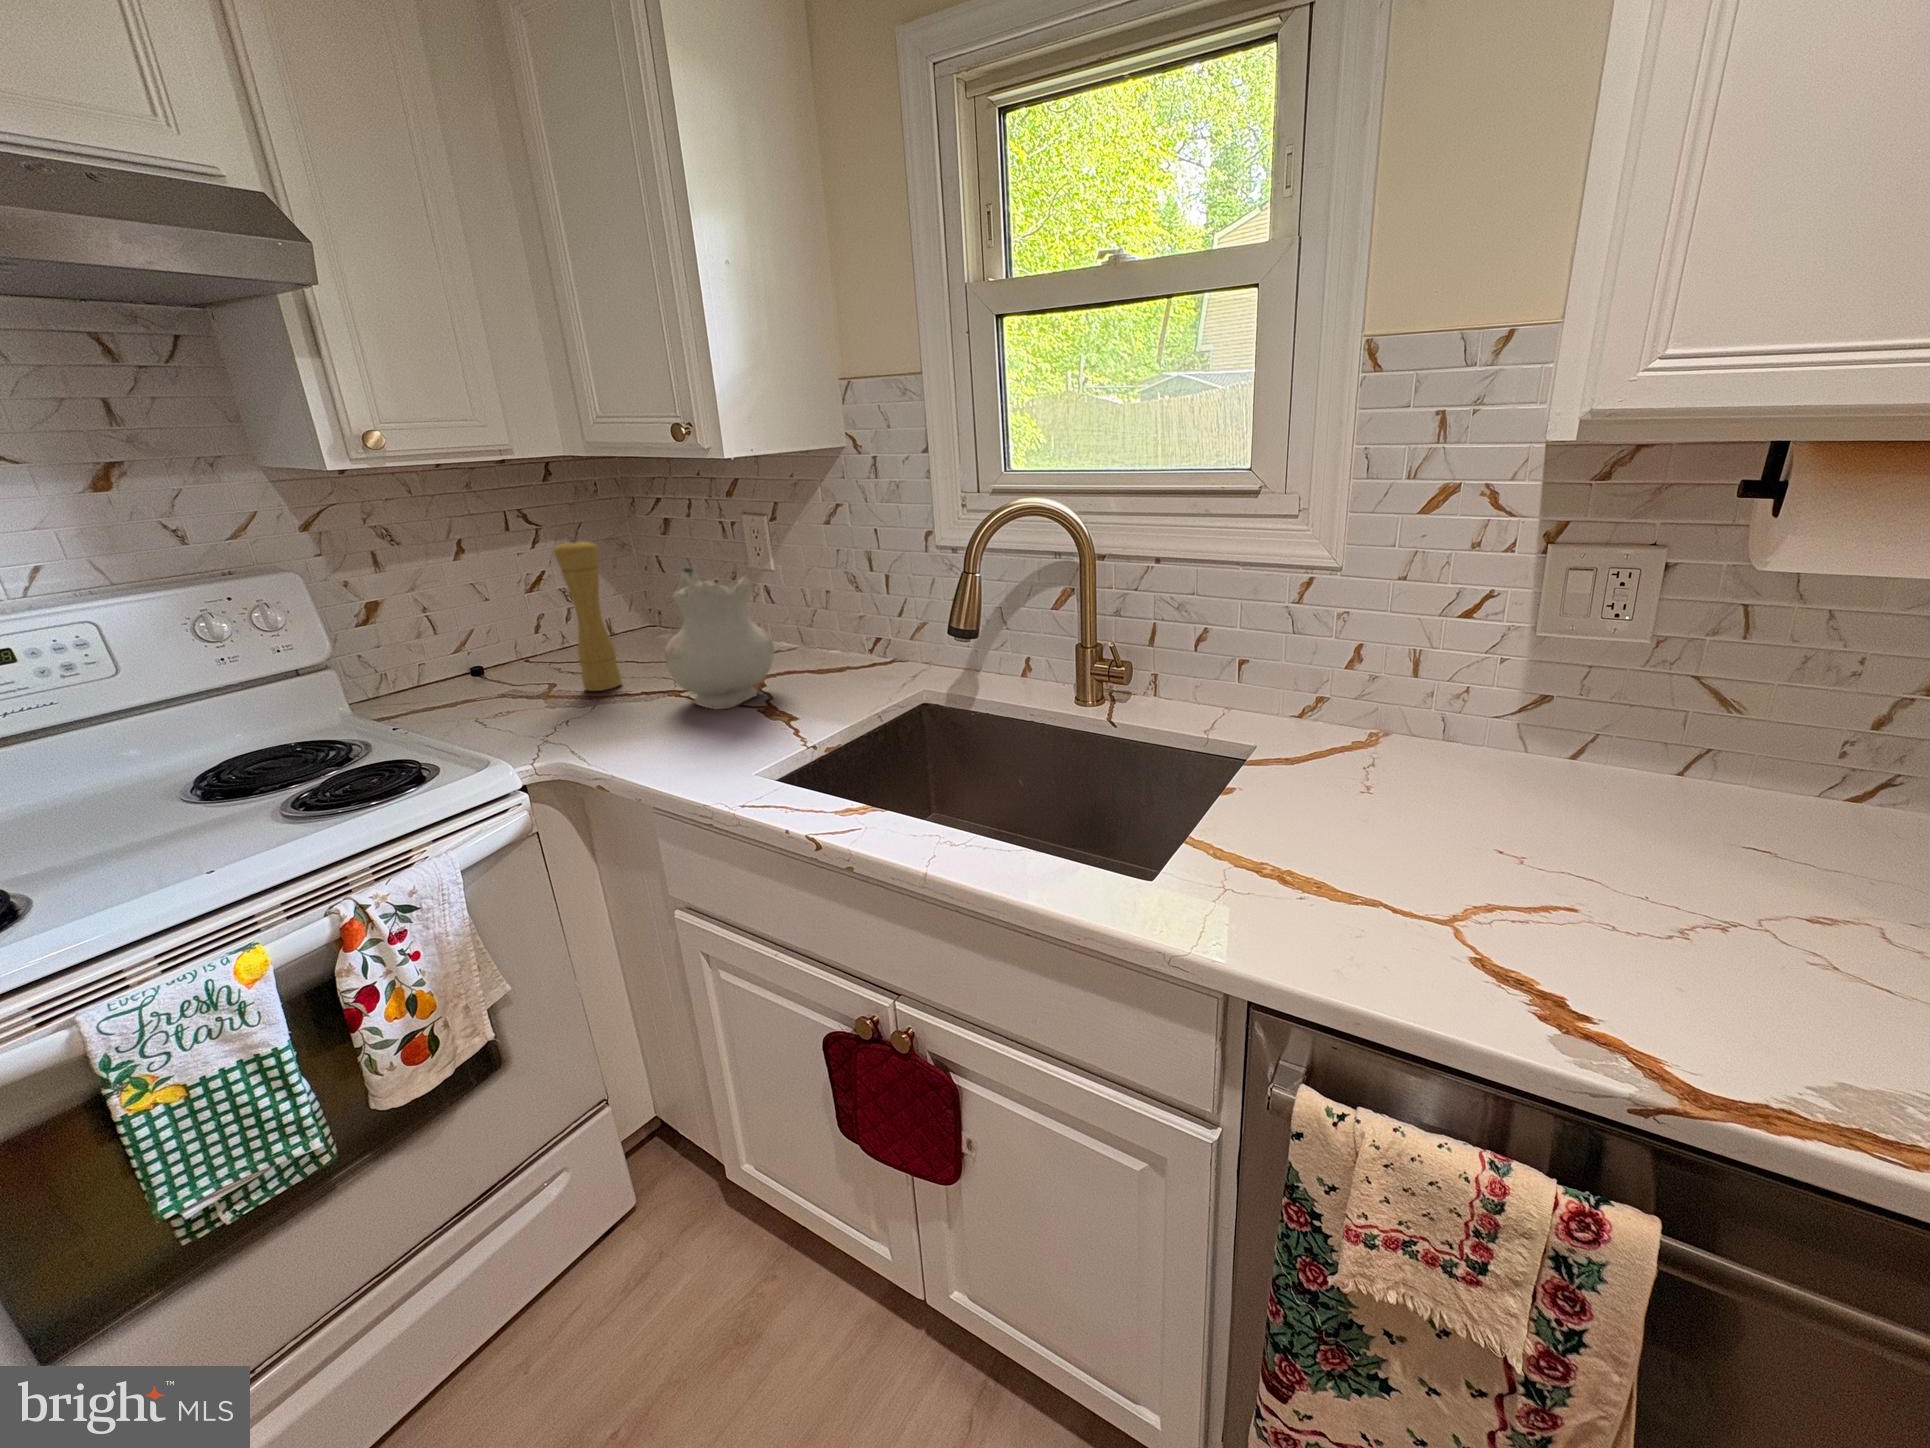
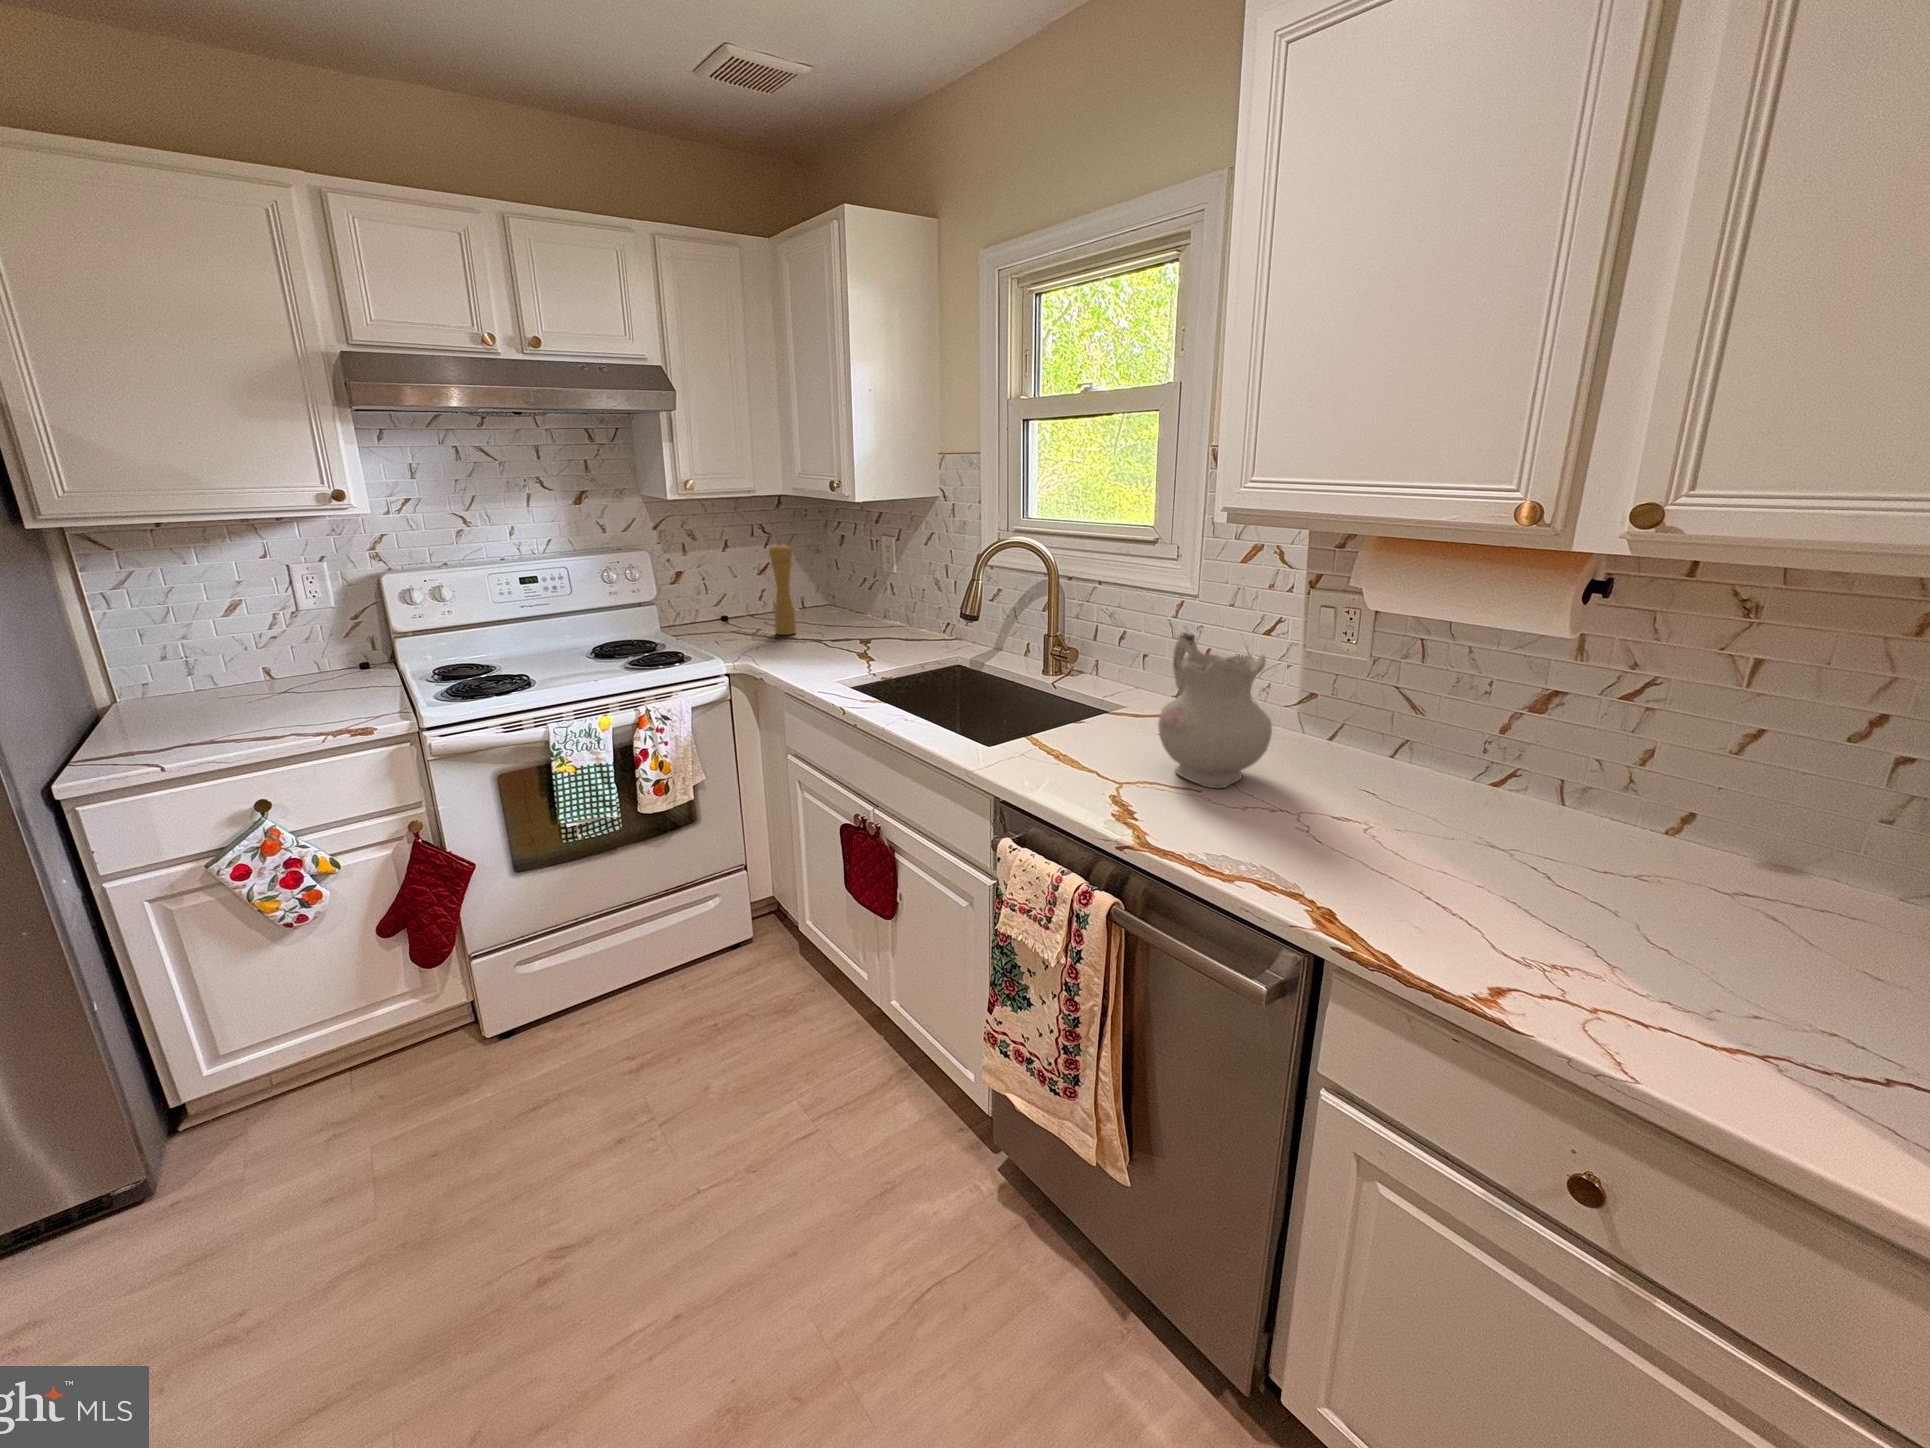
ceramic pitcher: present [665,565,774,709] -> present [1158,633,1272,789]

